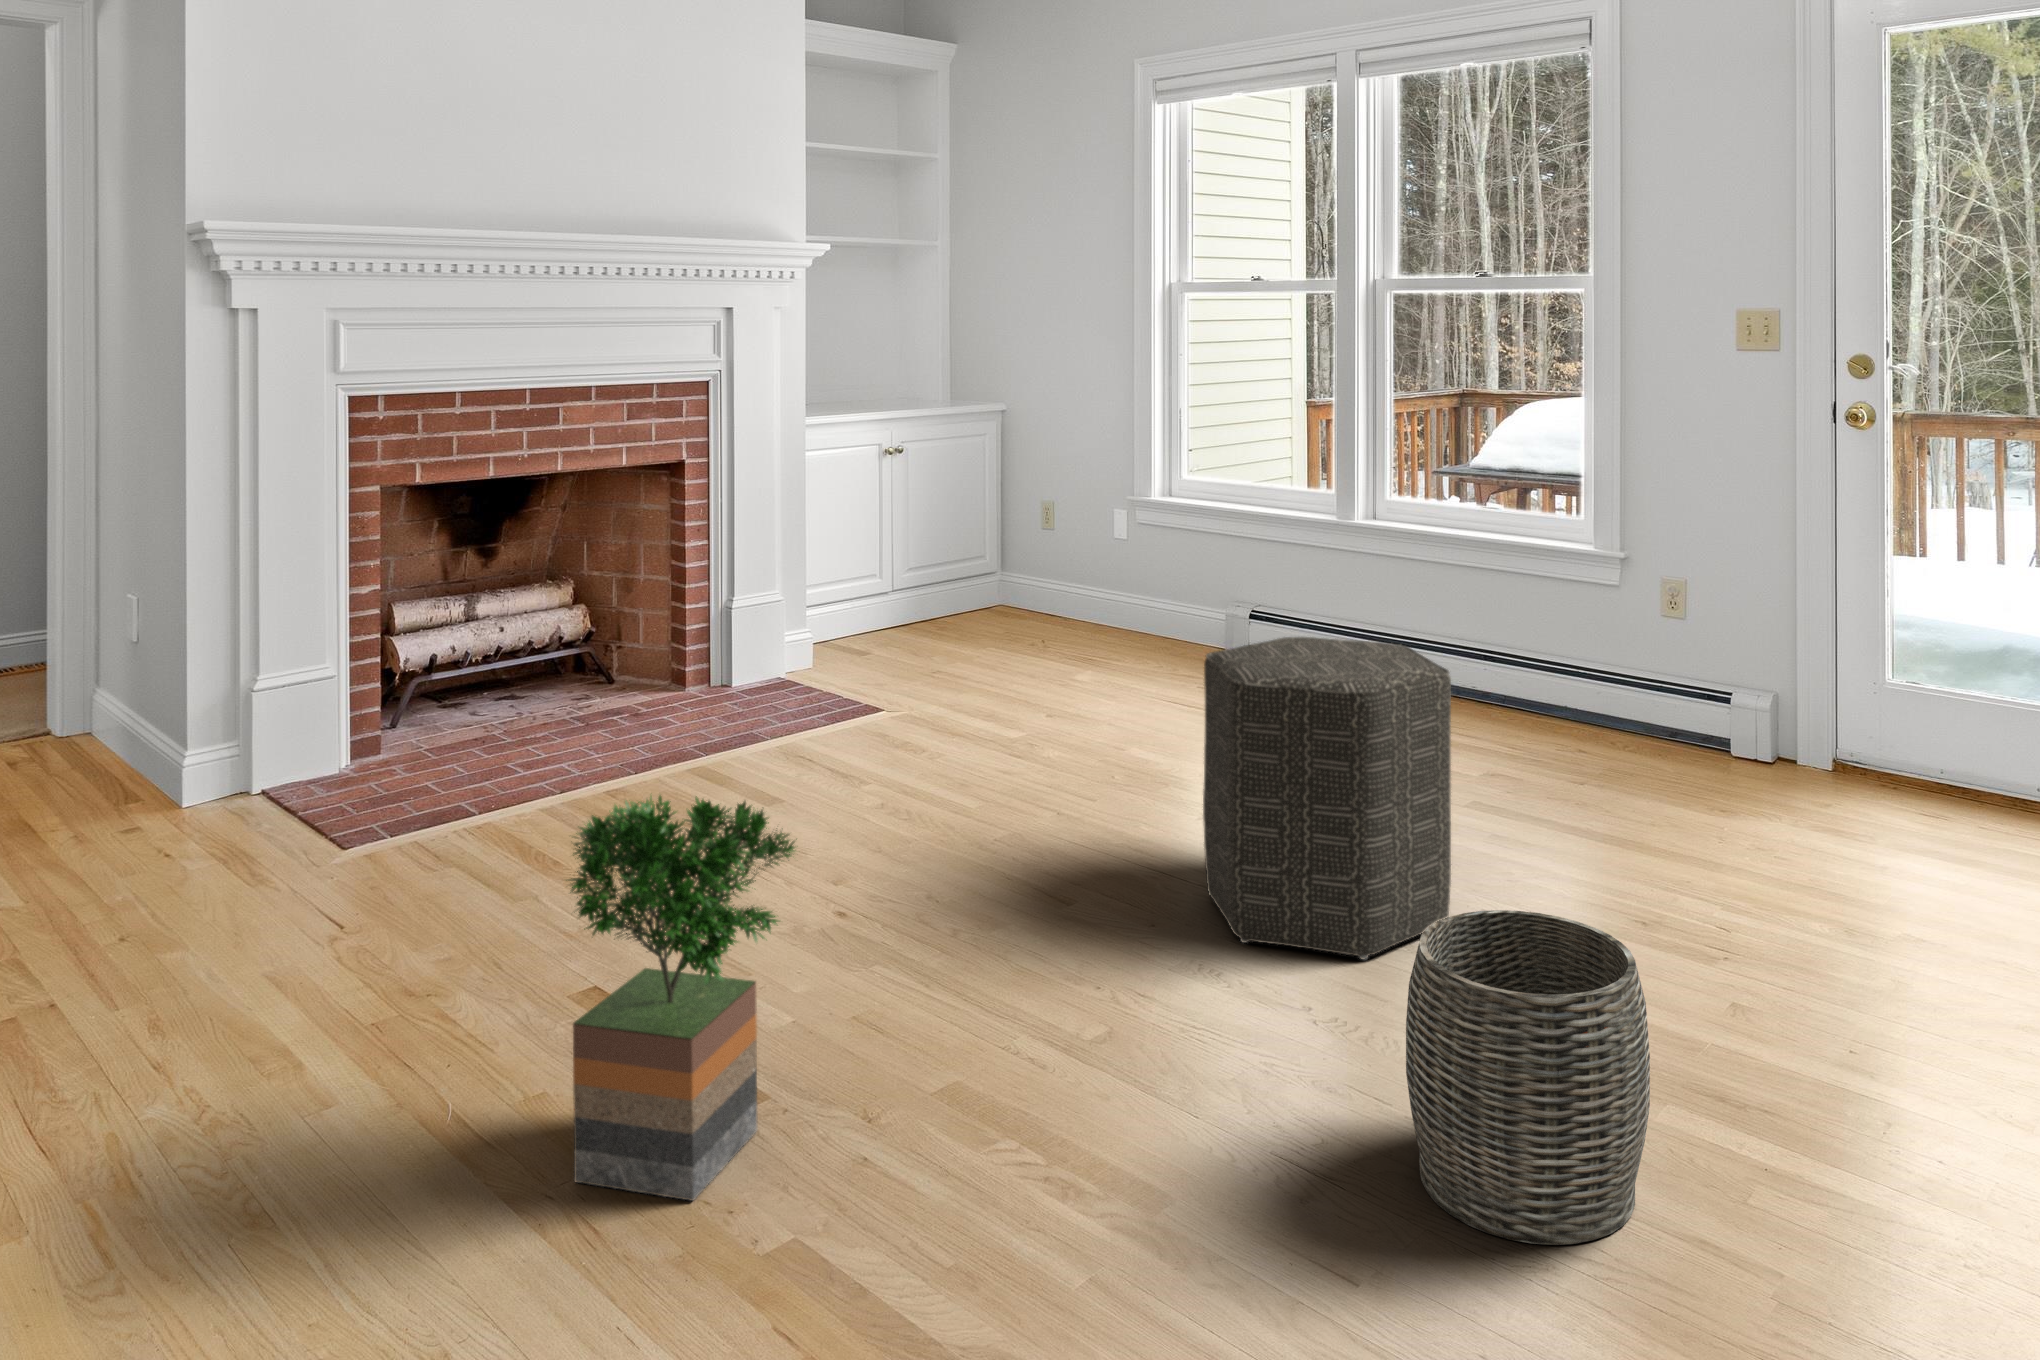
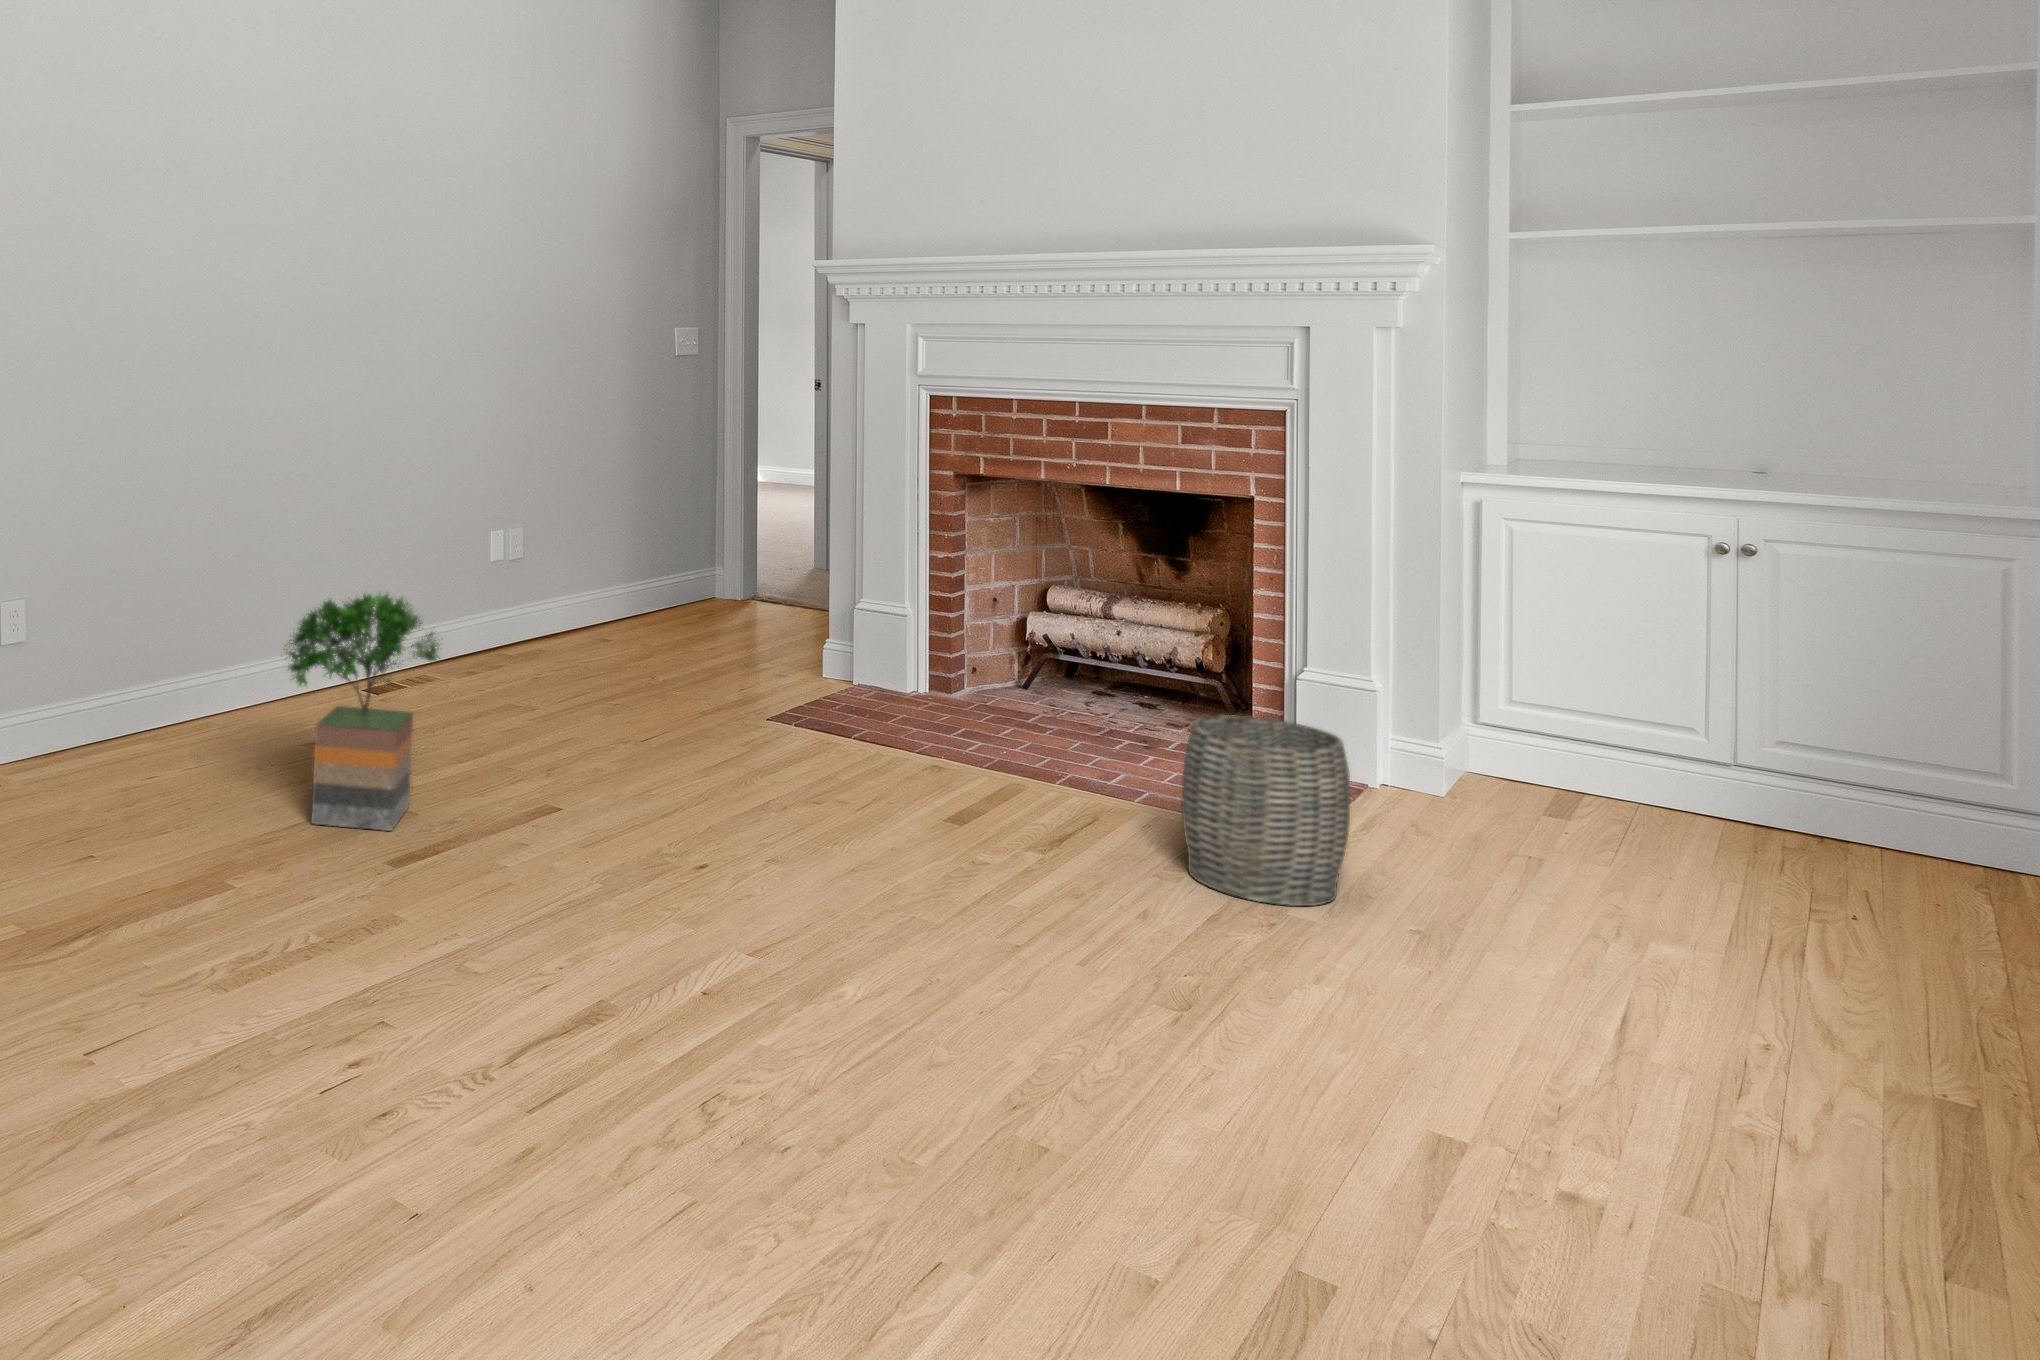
ottoman: present [1203,637,1451,960] -> none [765,685,1061,1080]
woven basket: present [1406,910,1650,1245] -> present [1182,715,1351,906]

